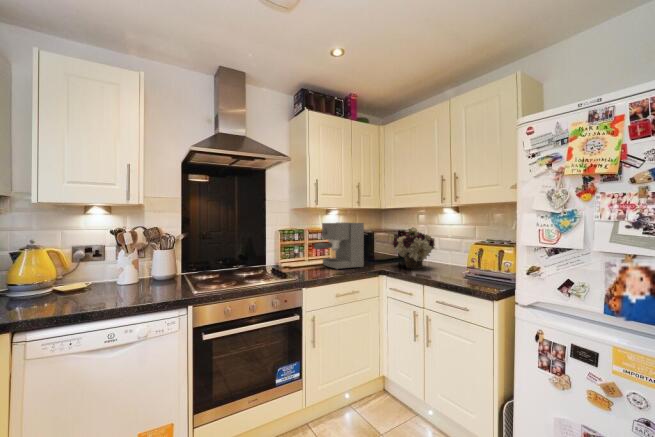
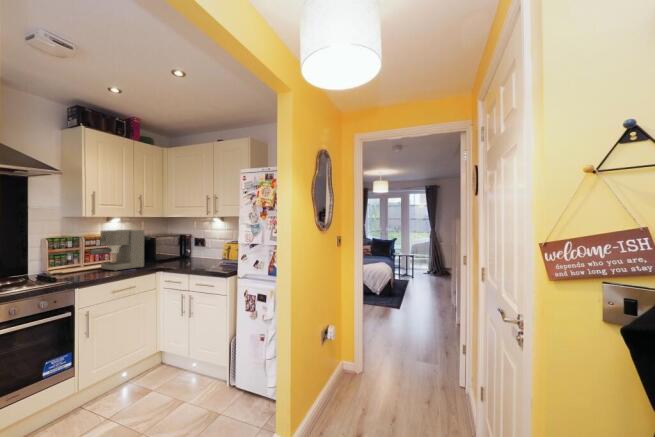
flower arrangement: present [393,227,435,269] -> none [172,233,206,264]

